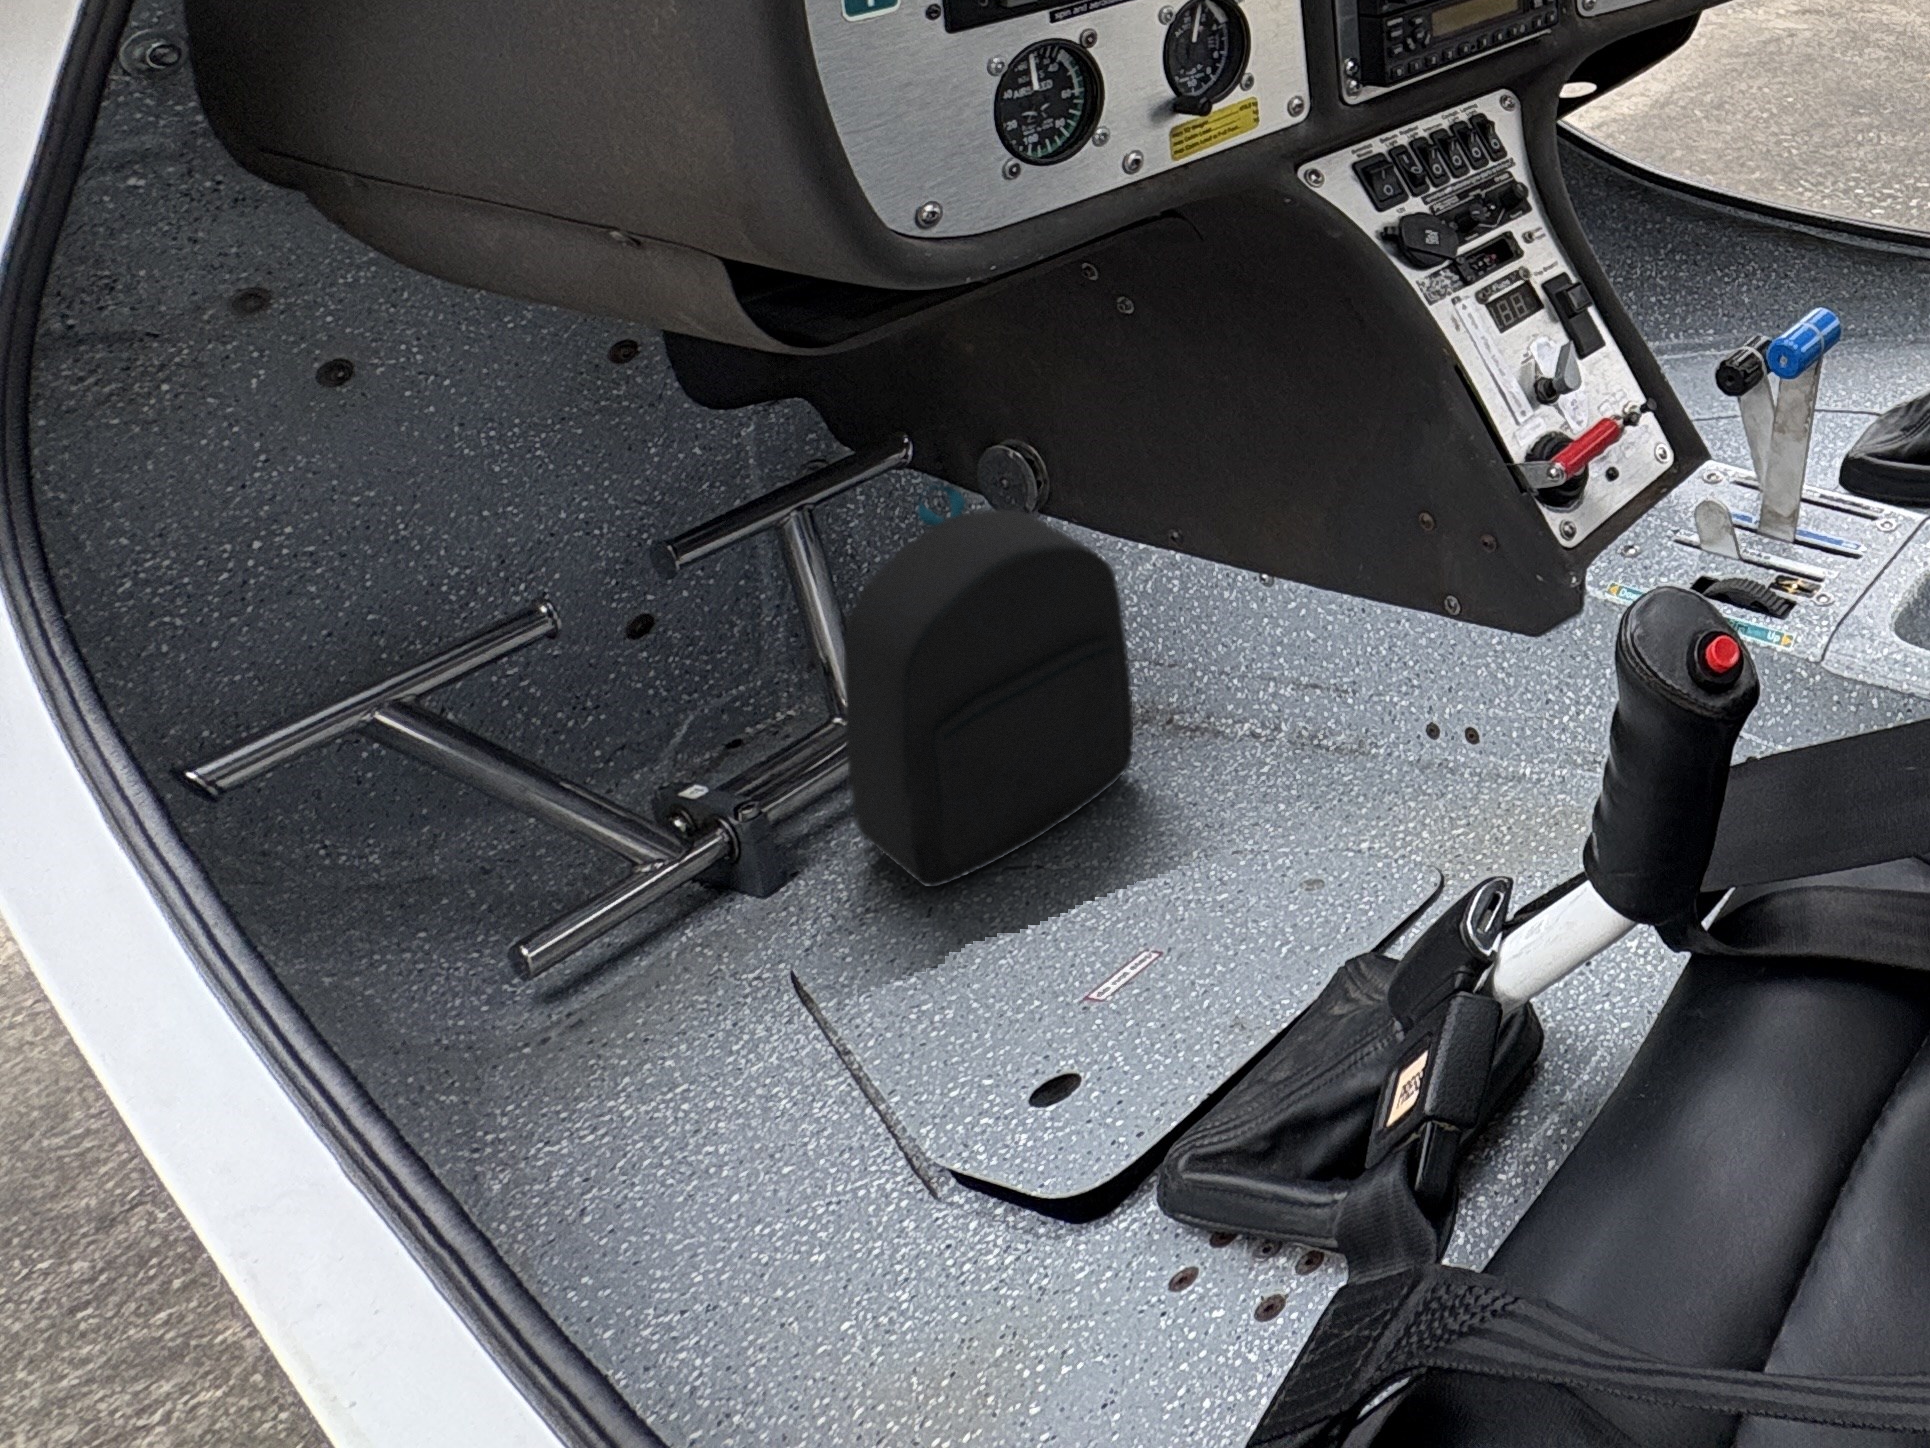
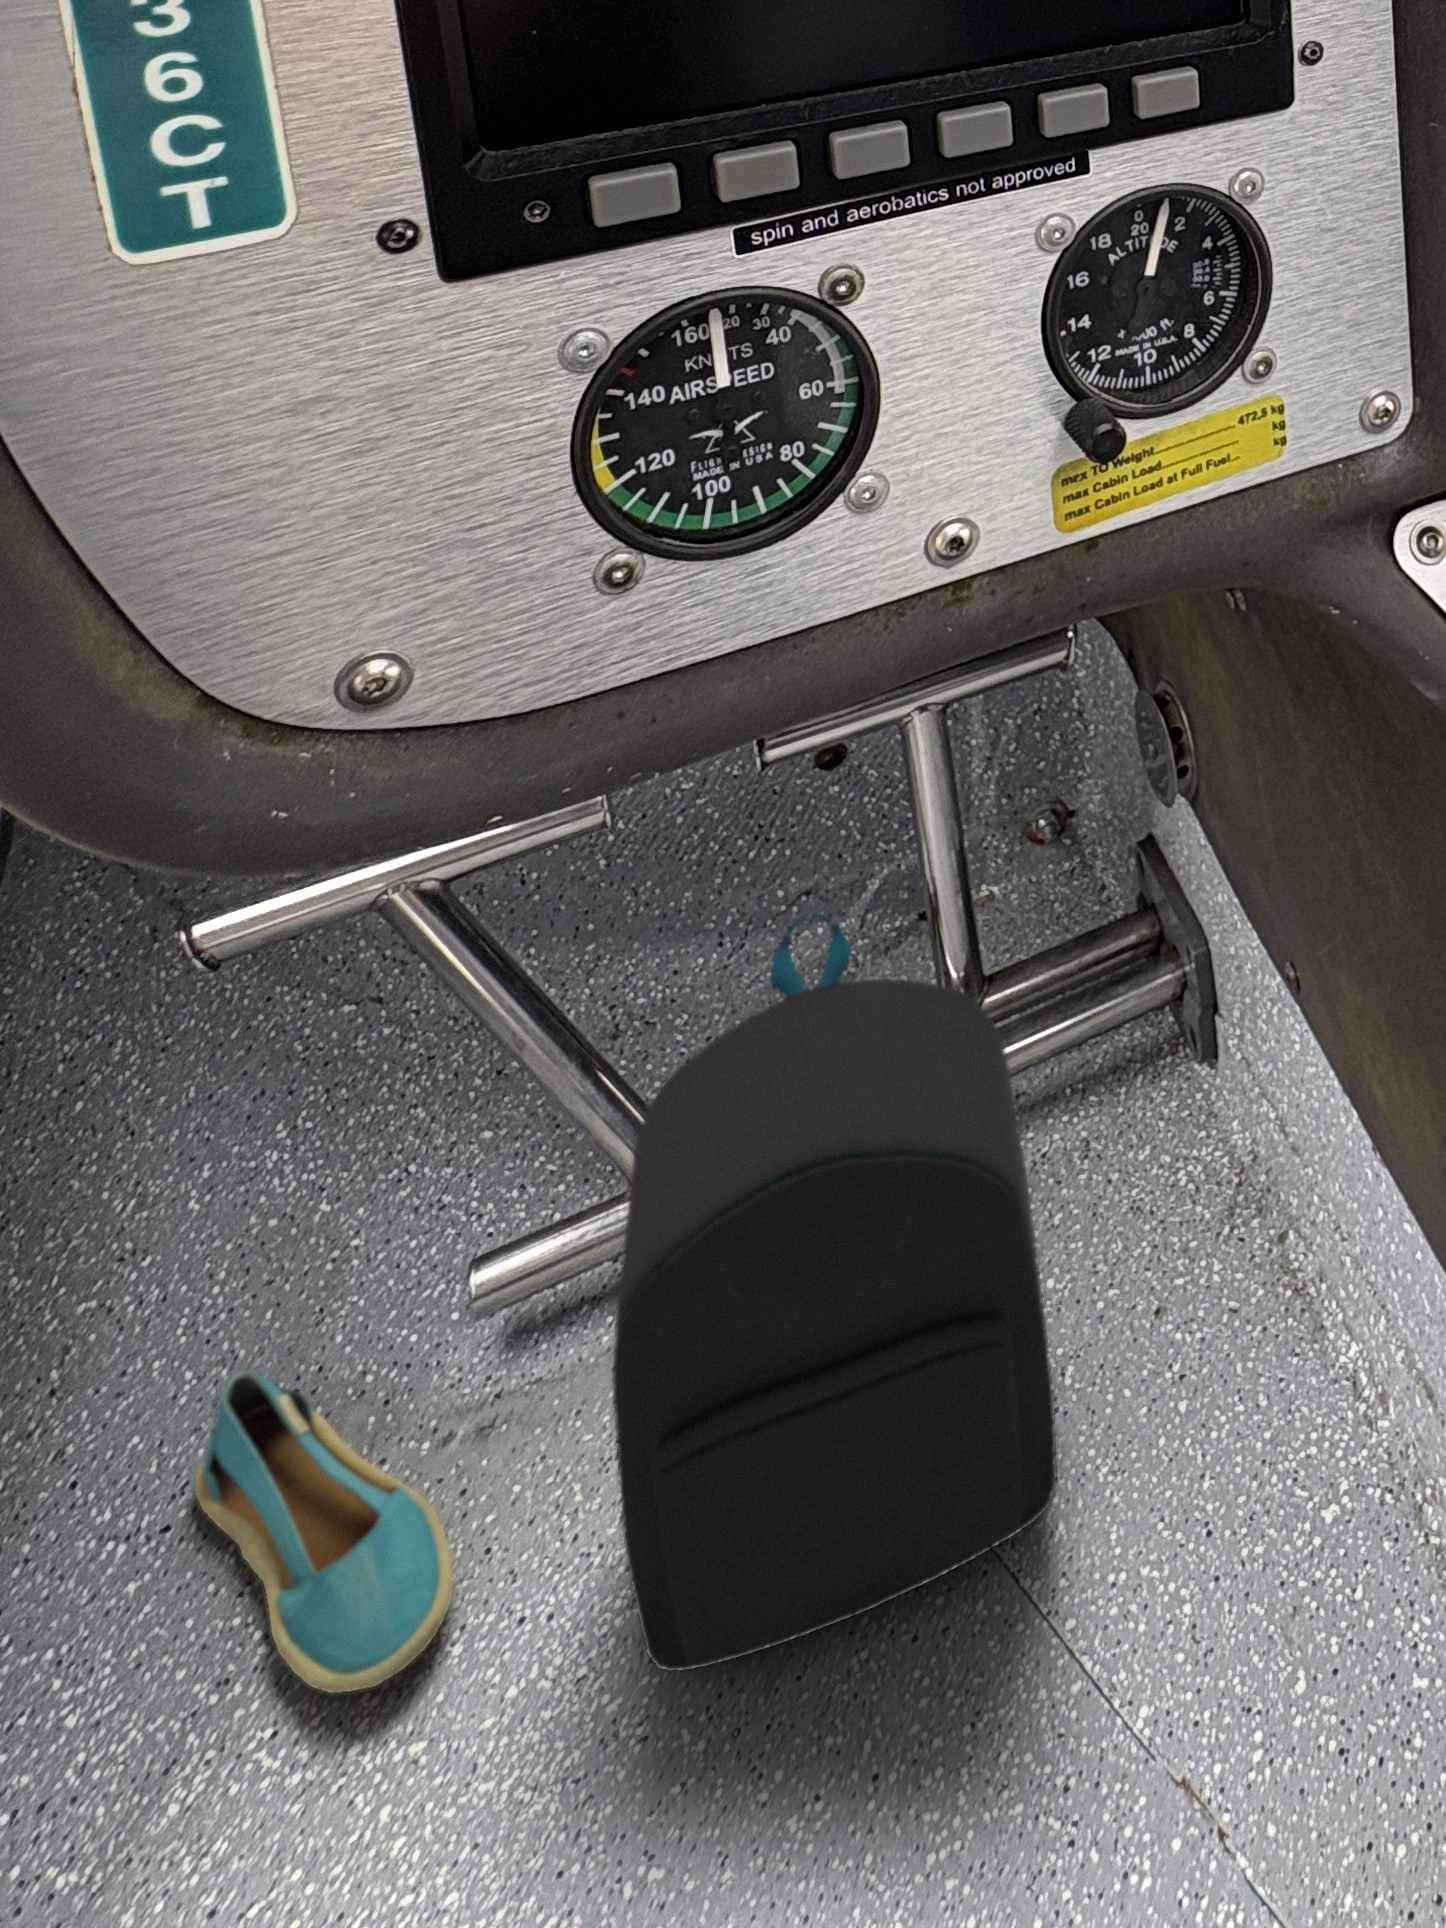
shoe: none [473,913,751,997] -> present [195,1370,454,1693]

